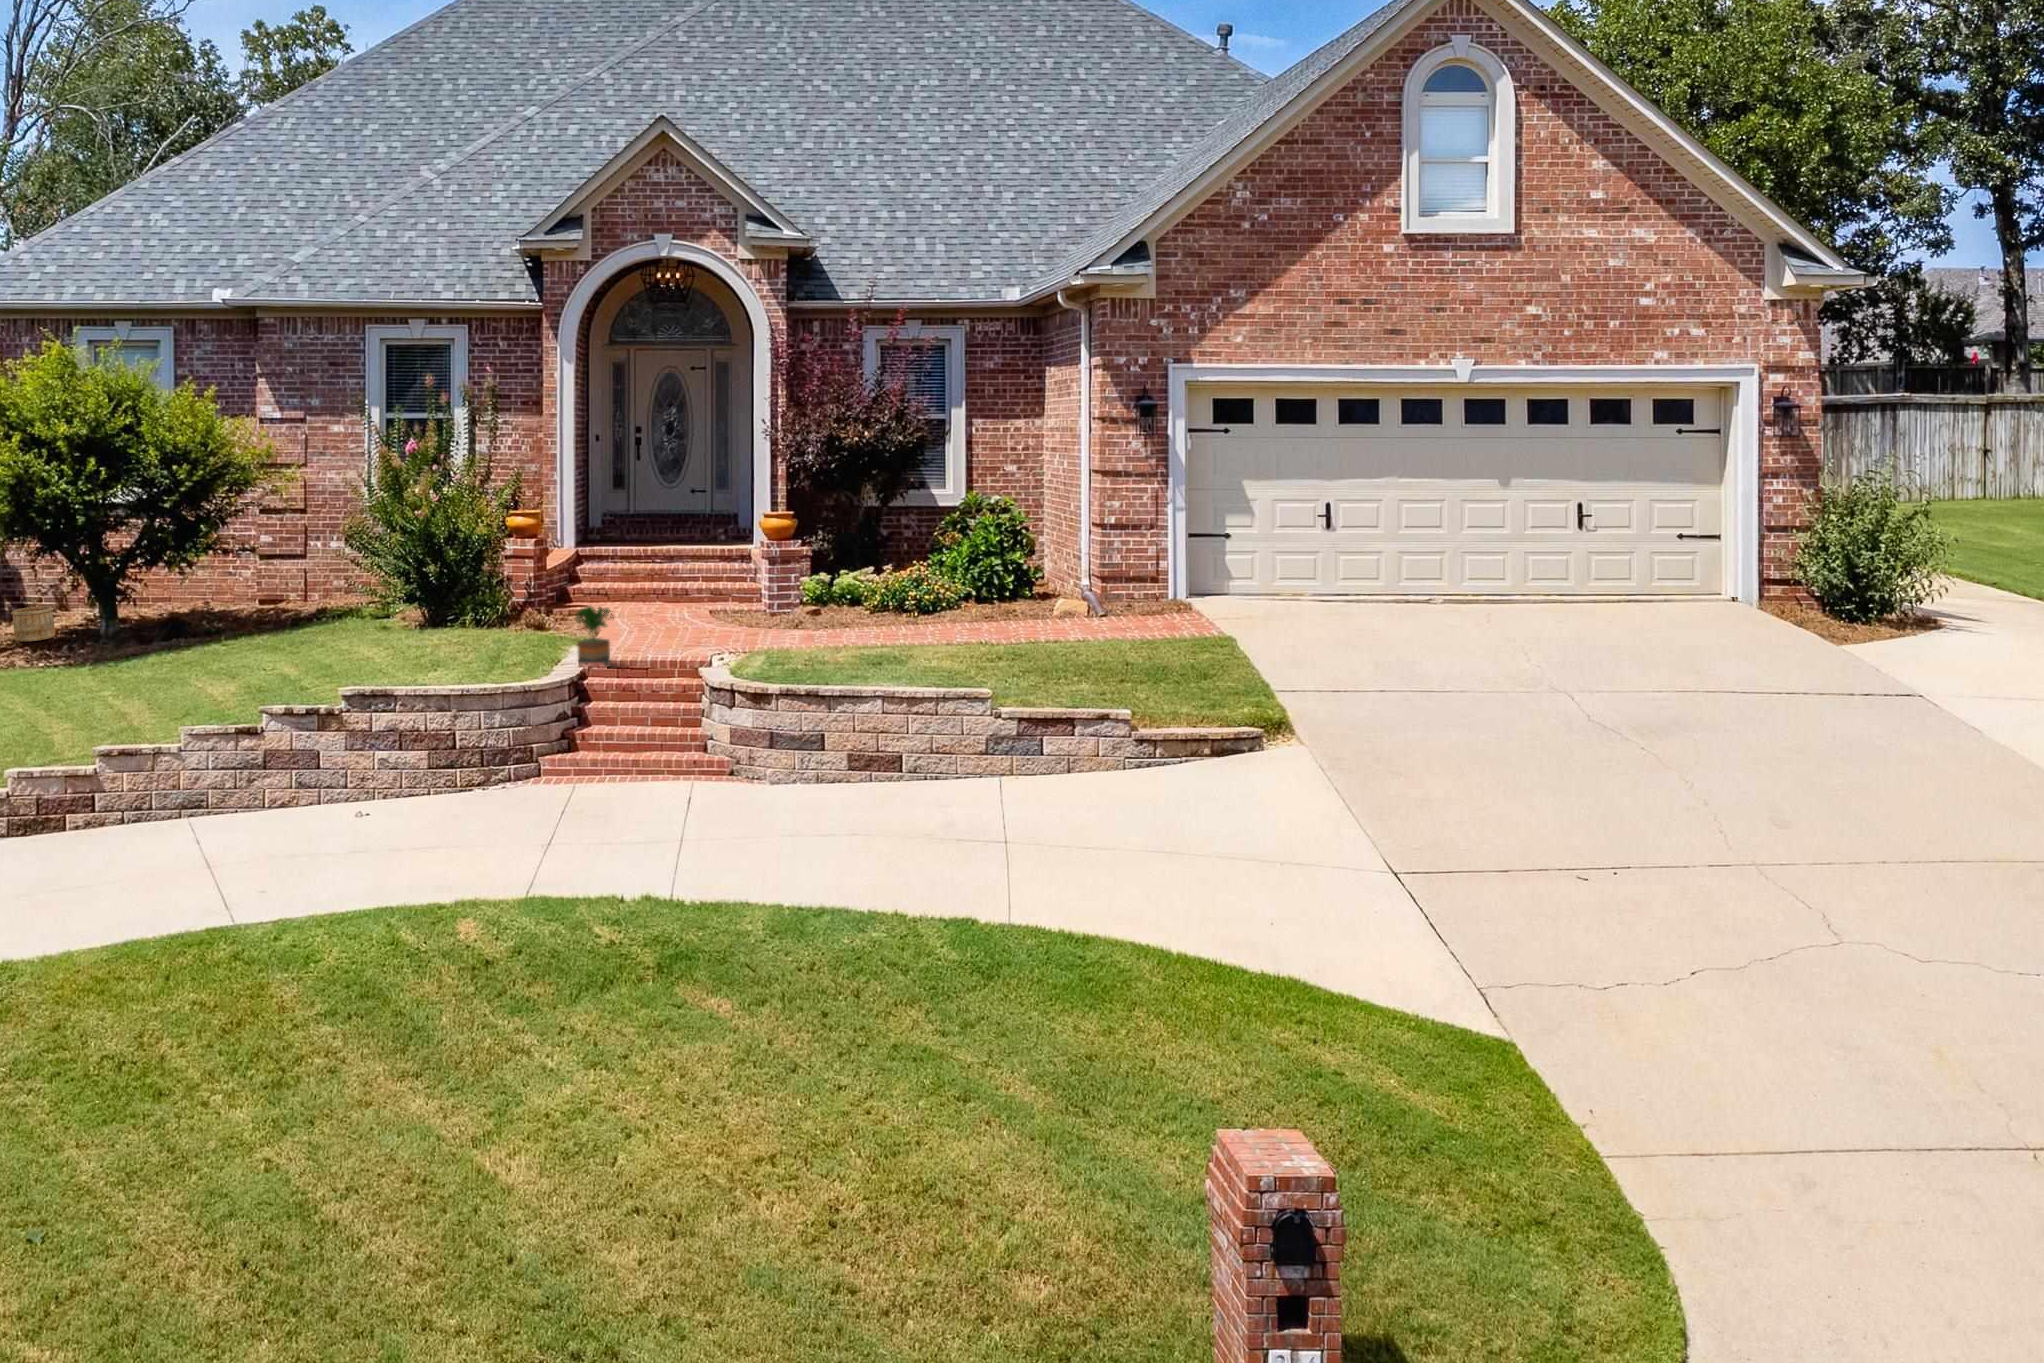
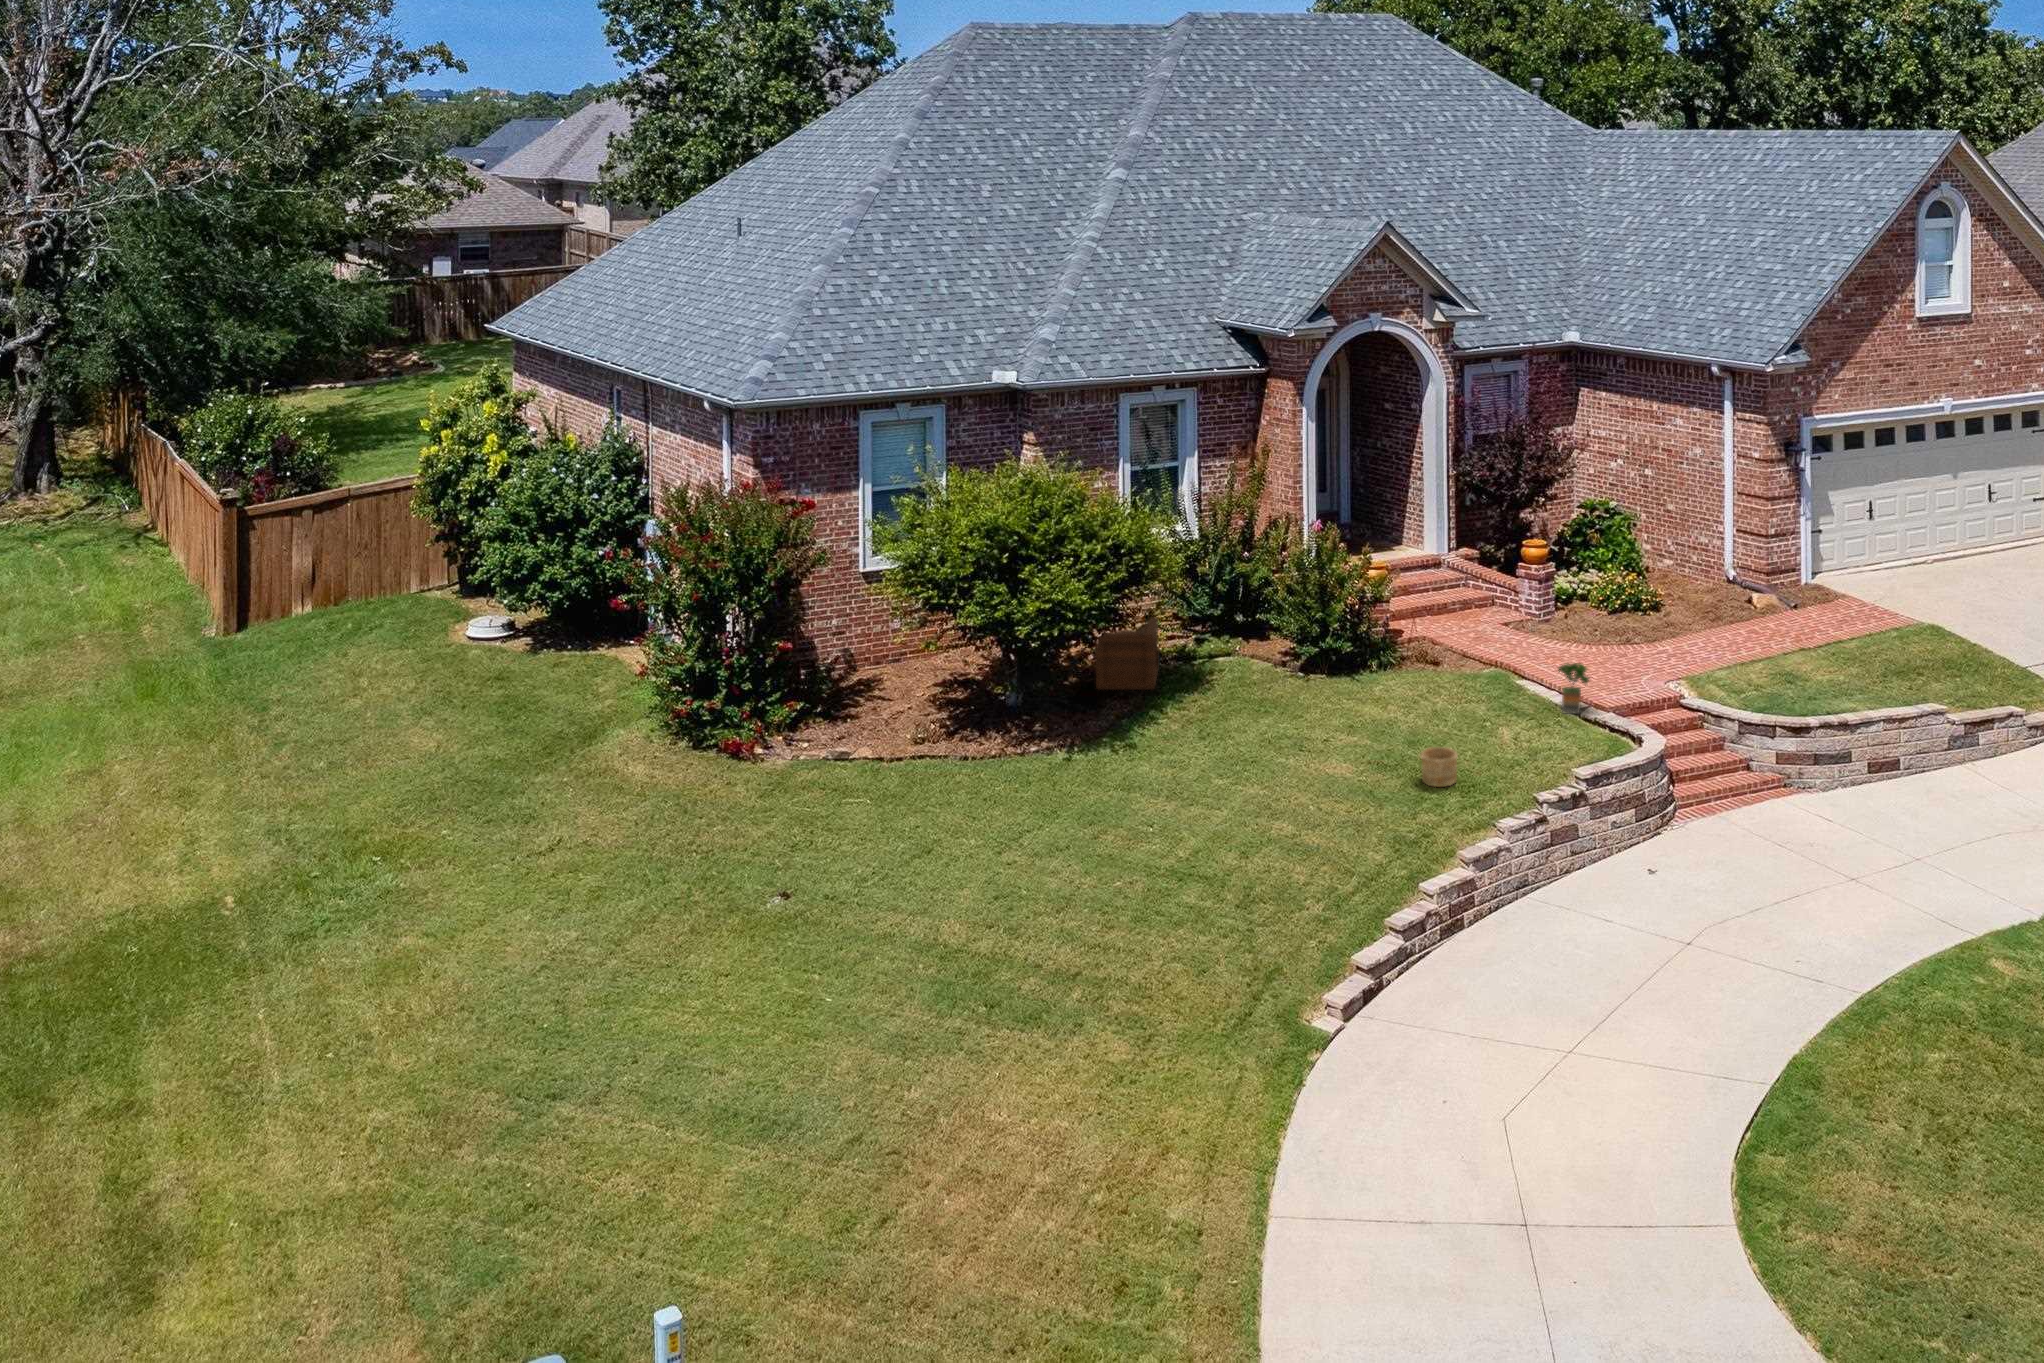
wooden crate: none [210,543,306,618] -> present [1095,617,1159,690]
wooden bucket: present [11,606,55,641] -> present [1420,747,1458,787]

